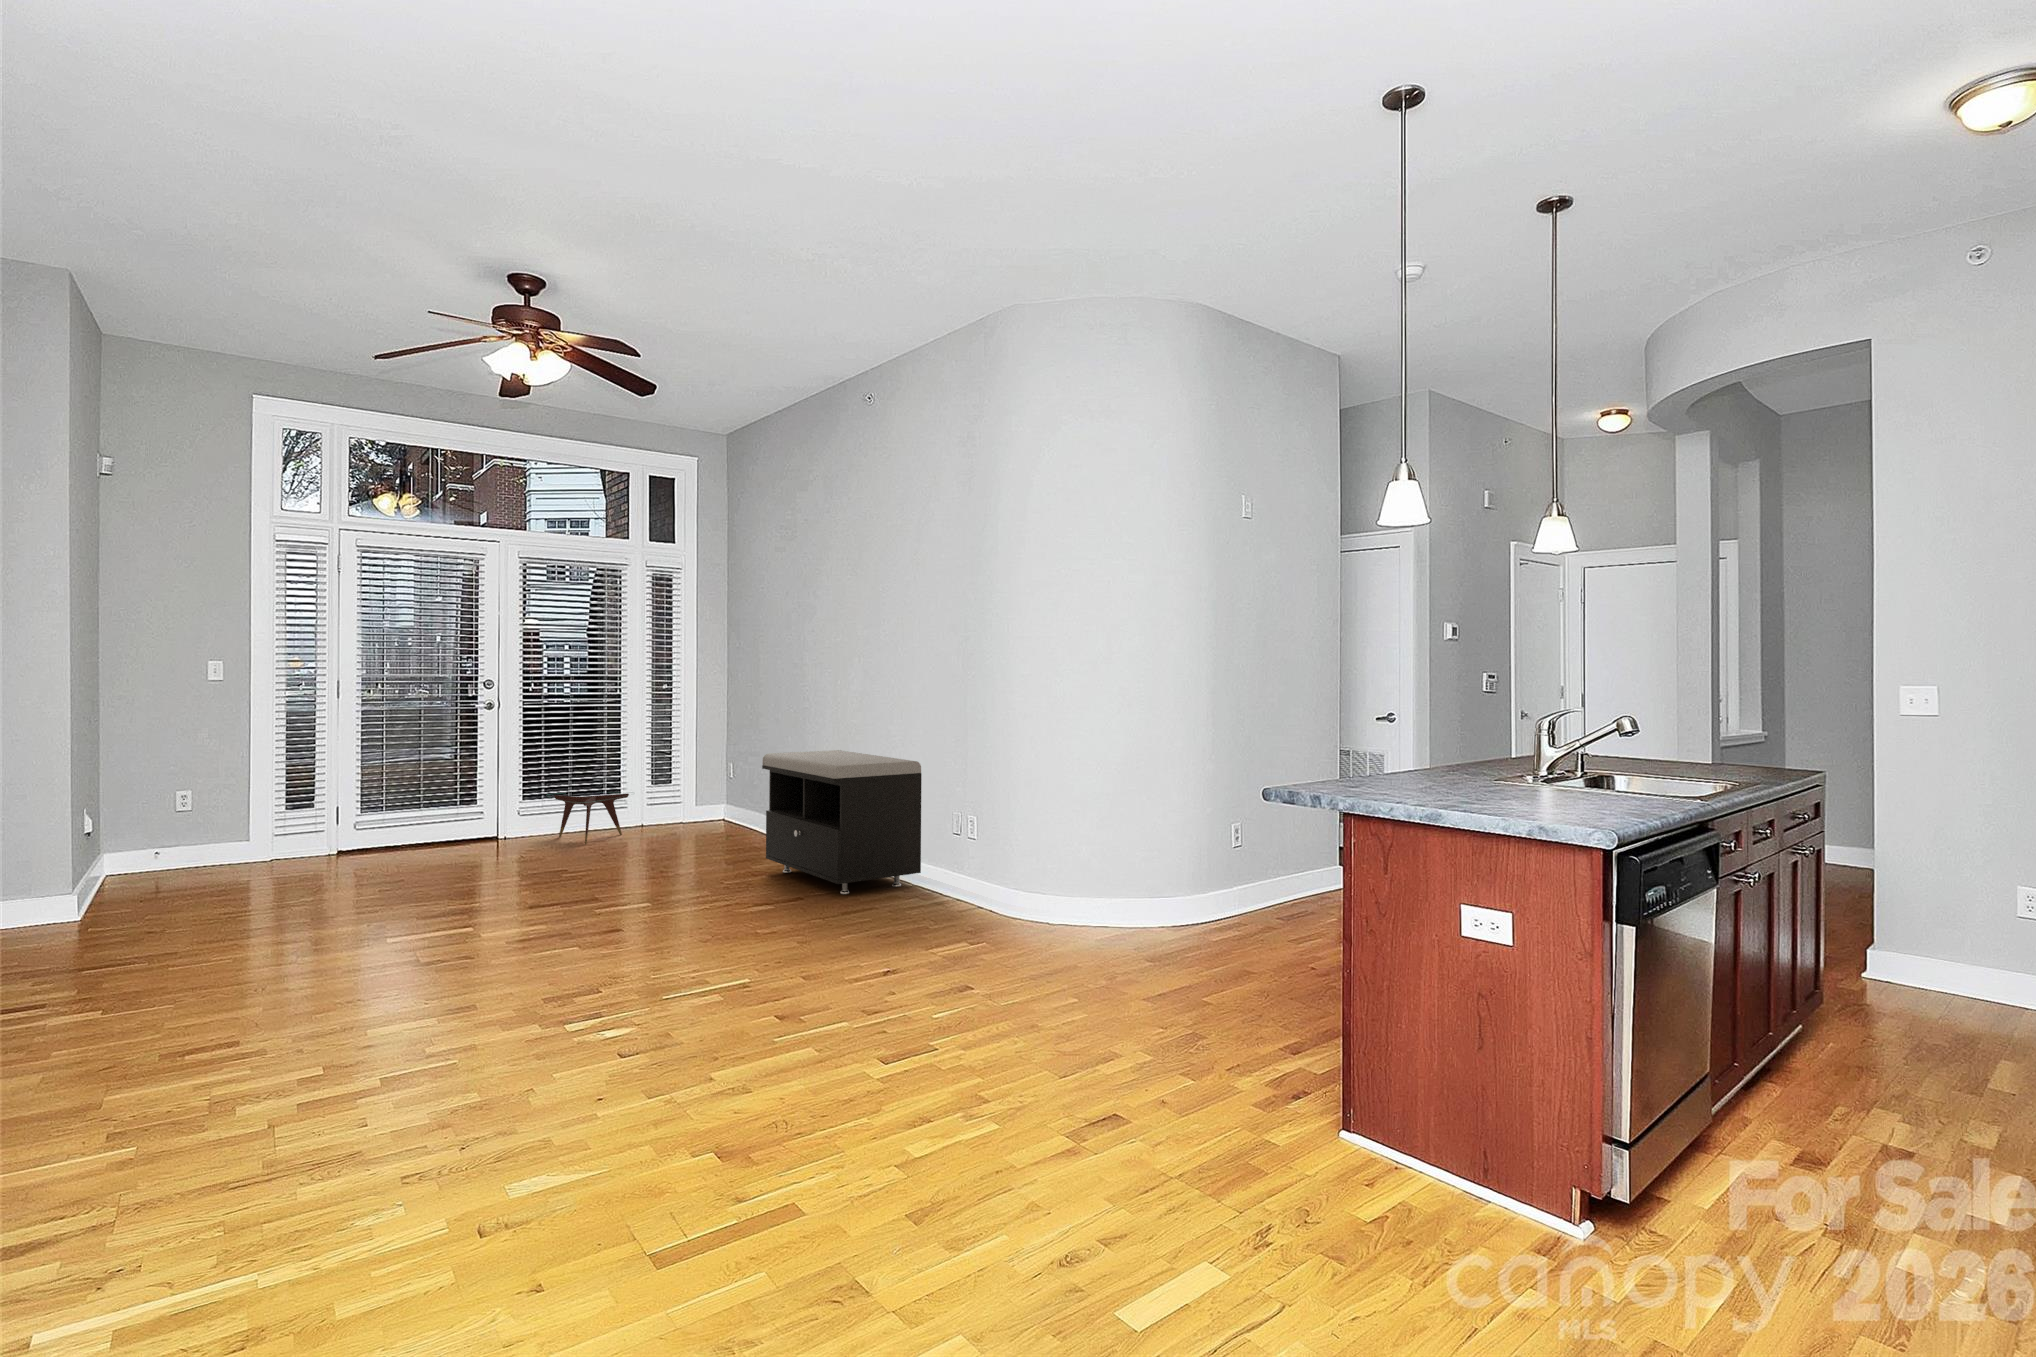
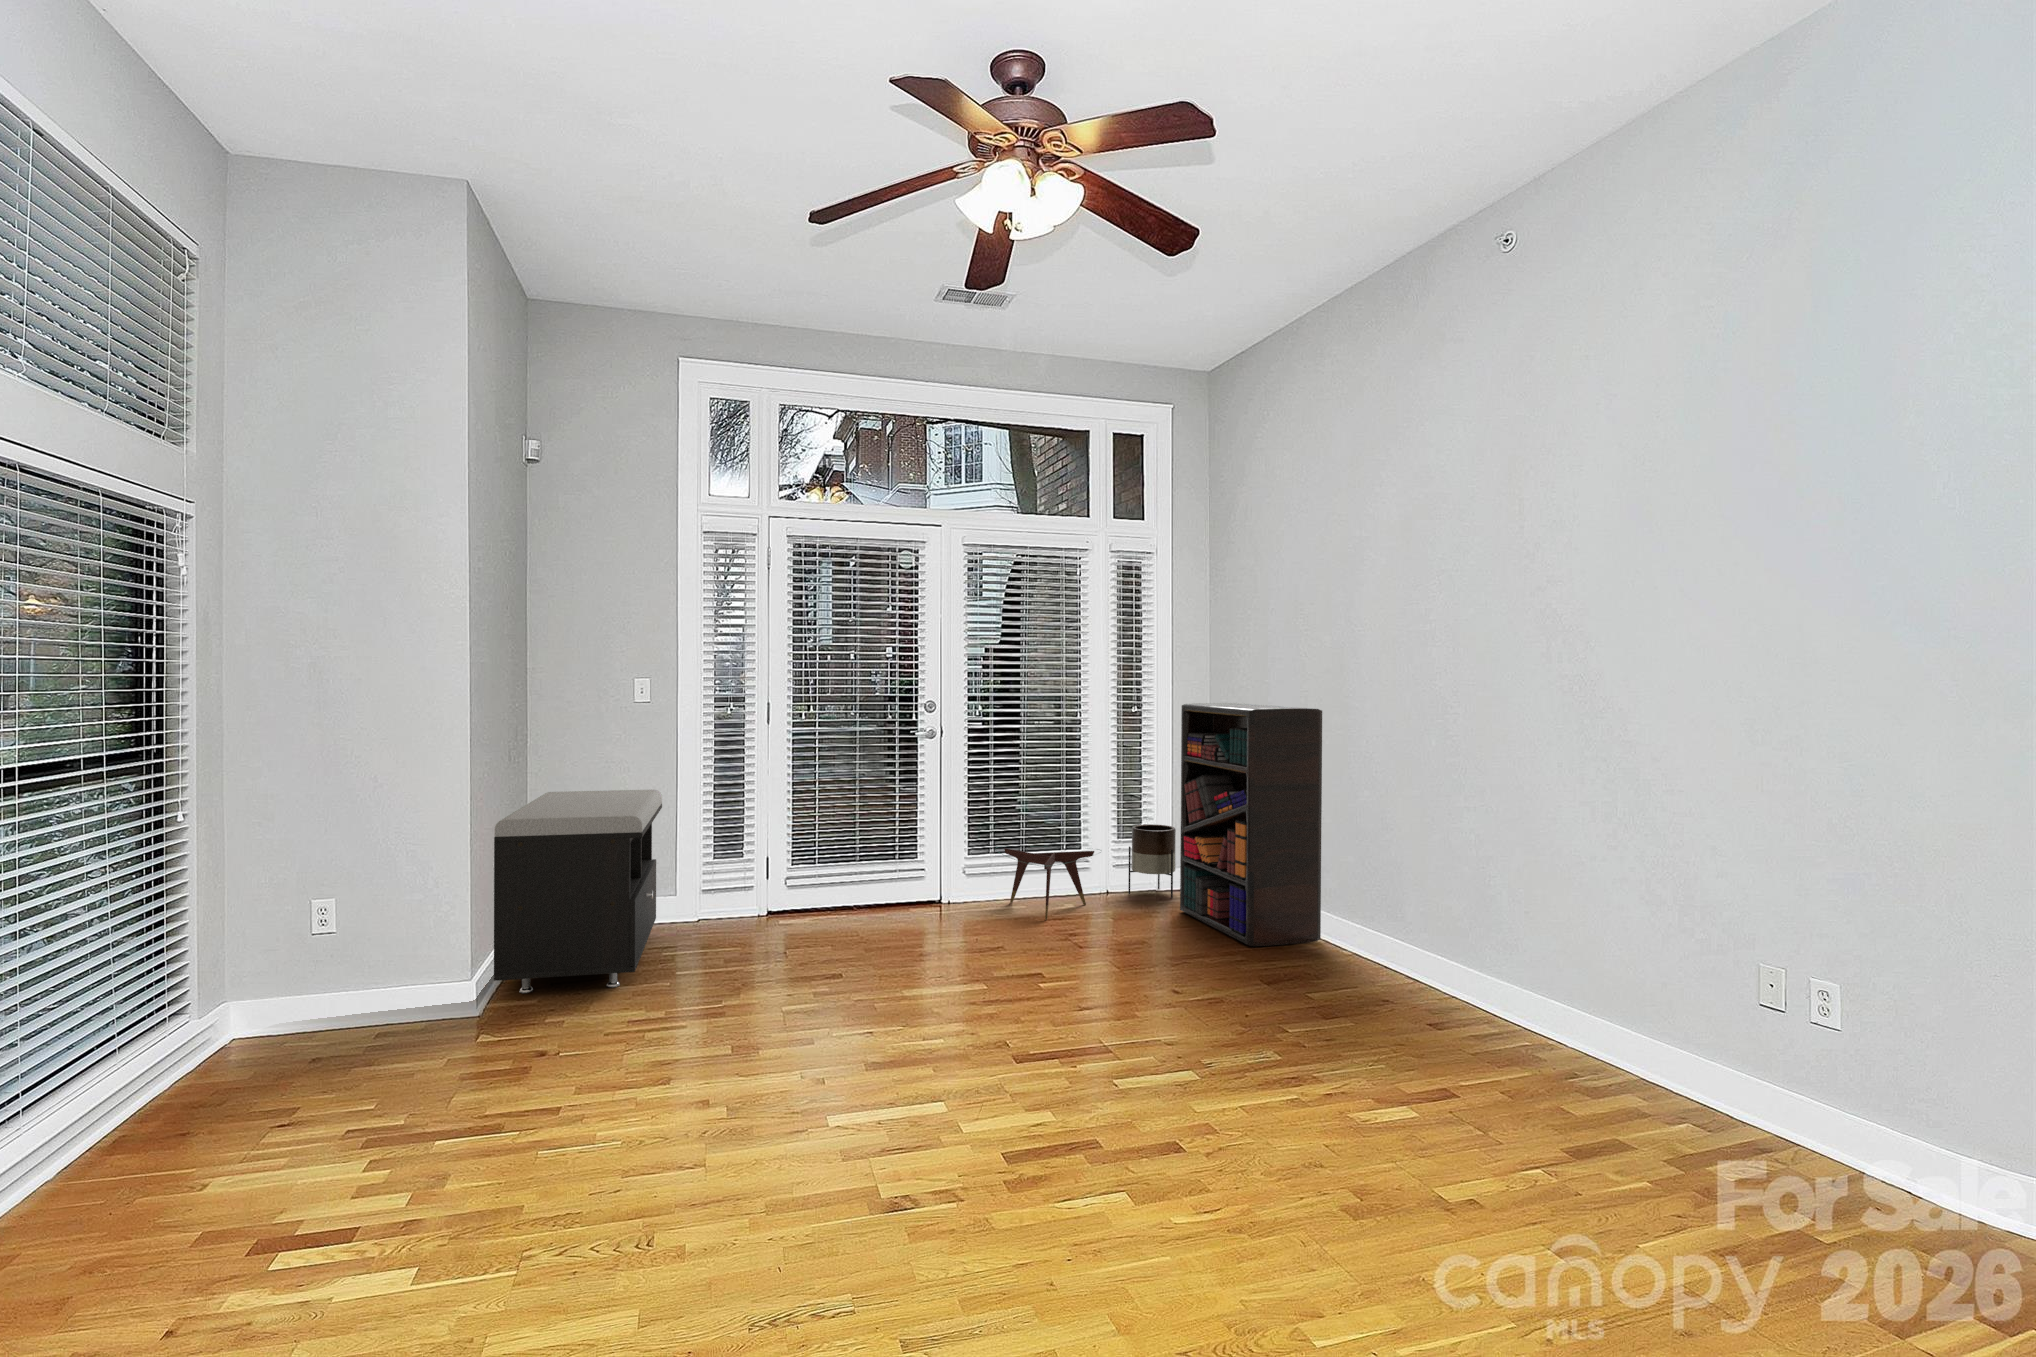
bookshelf: none [695,681,788,848] -> present [1180,703,1322,946]
storage bench: present [762,750,922,894] -> present [494,790,662,993]
planter: none [659,774,697,828] -> present [1128,824,1176,898]

